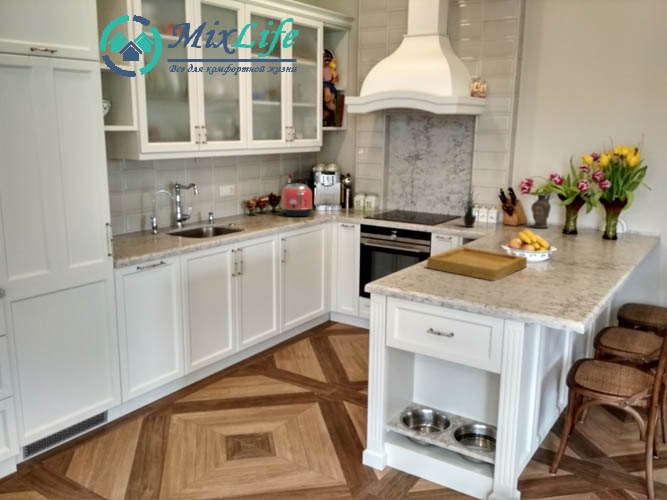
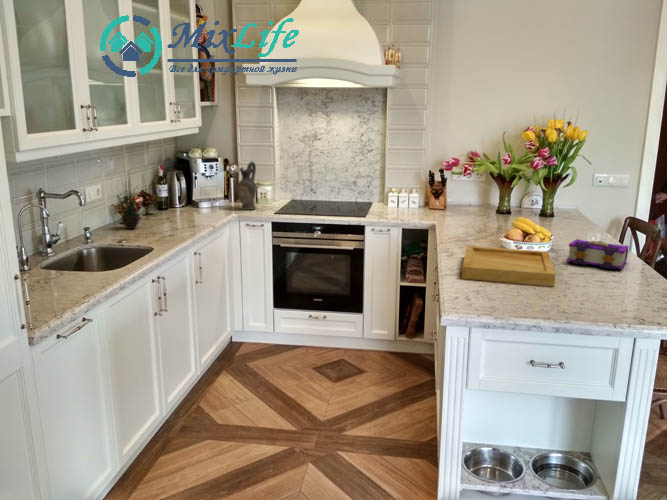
toaster: present [282,184,312,217] -> none [160,177,208,221]
ceramic pitcher: present [531,189,551,228] -> present [236,162,256,210]
potted plant: present [462,191,476,227] -> present [117,177,140,229]
book: none [545,251,610,278] -> present [567,239,628,269]

